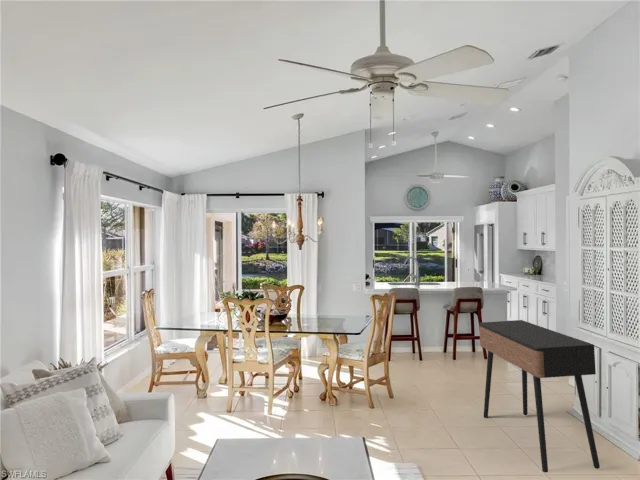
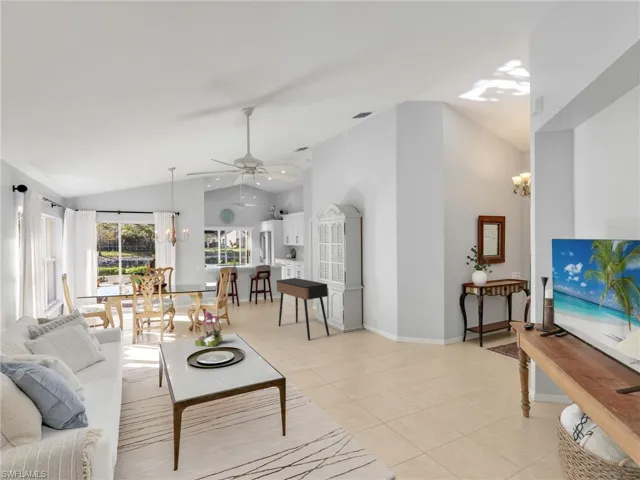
flower arrangement: none [268,387,324,471] -> present [195,312,222,347]

